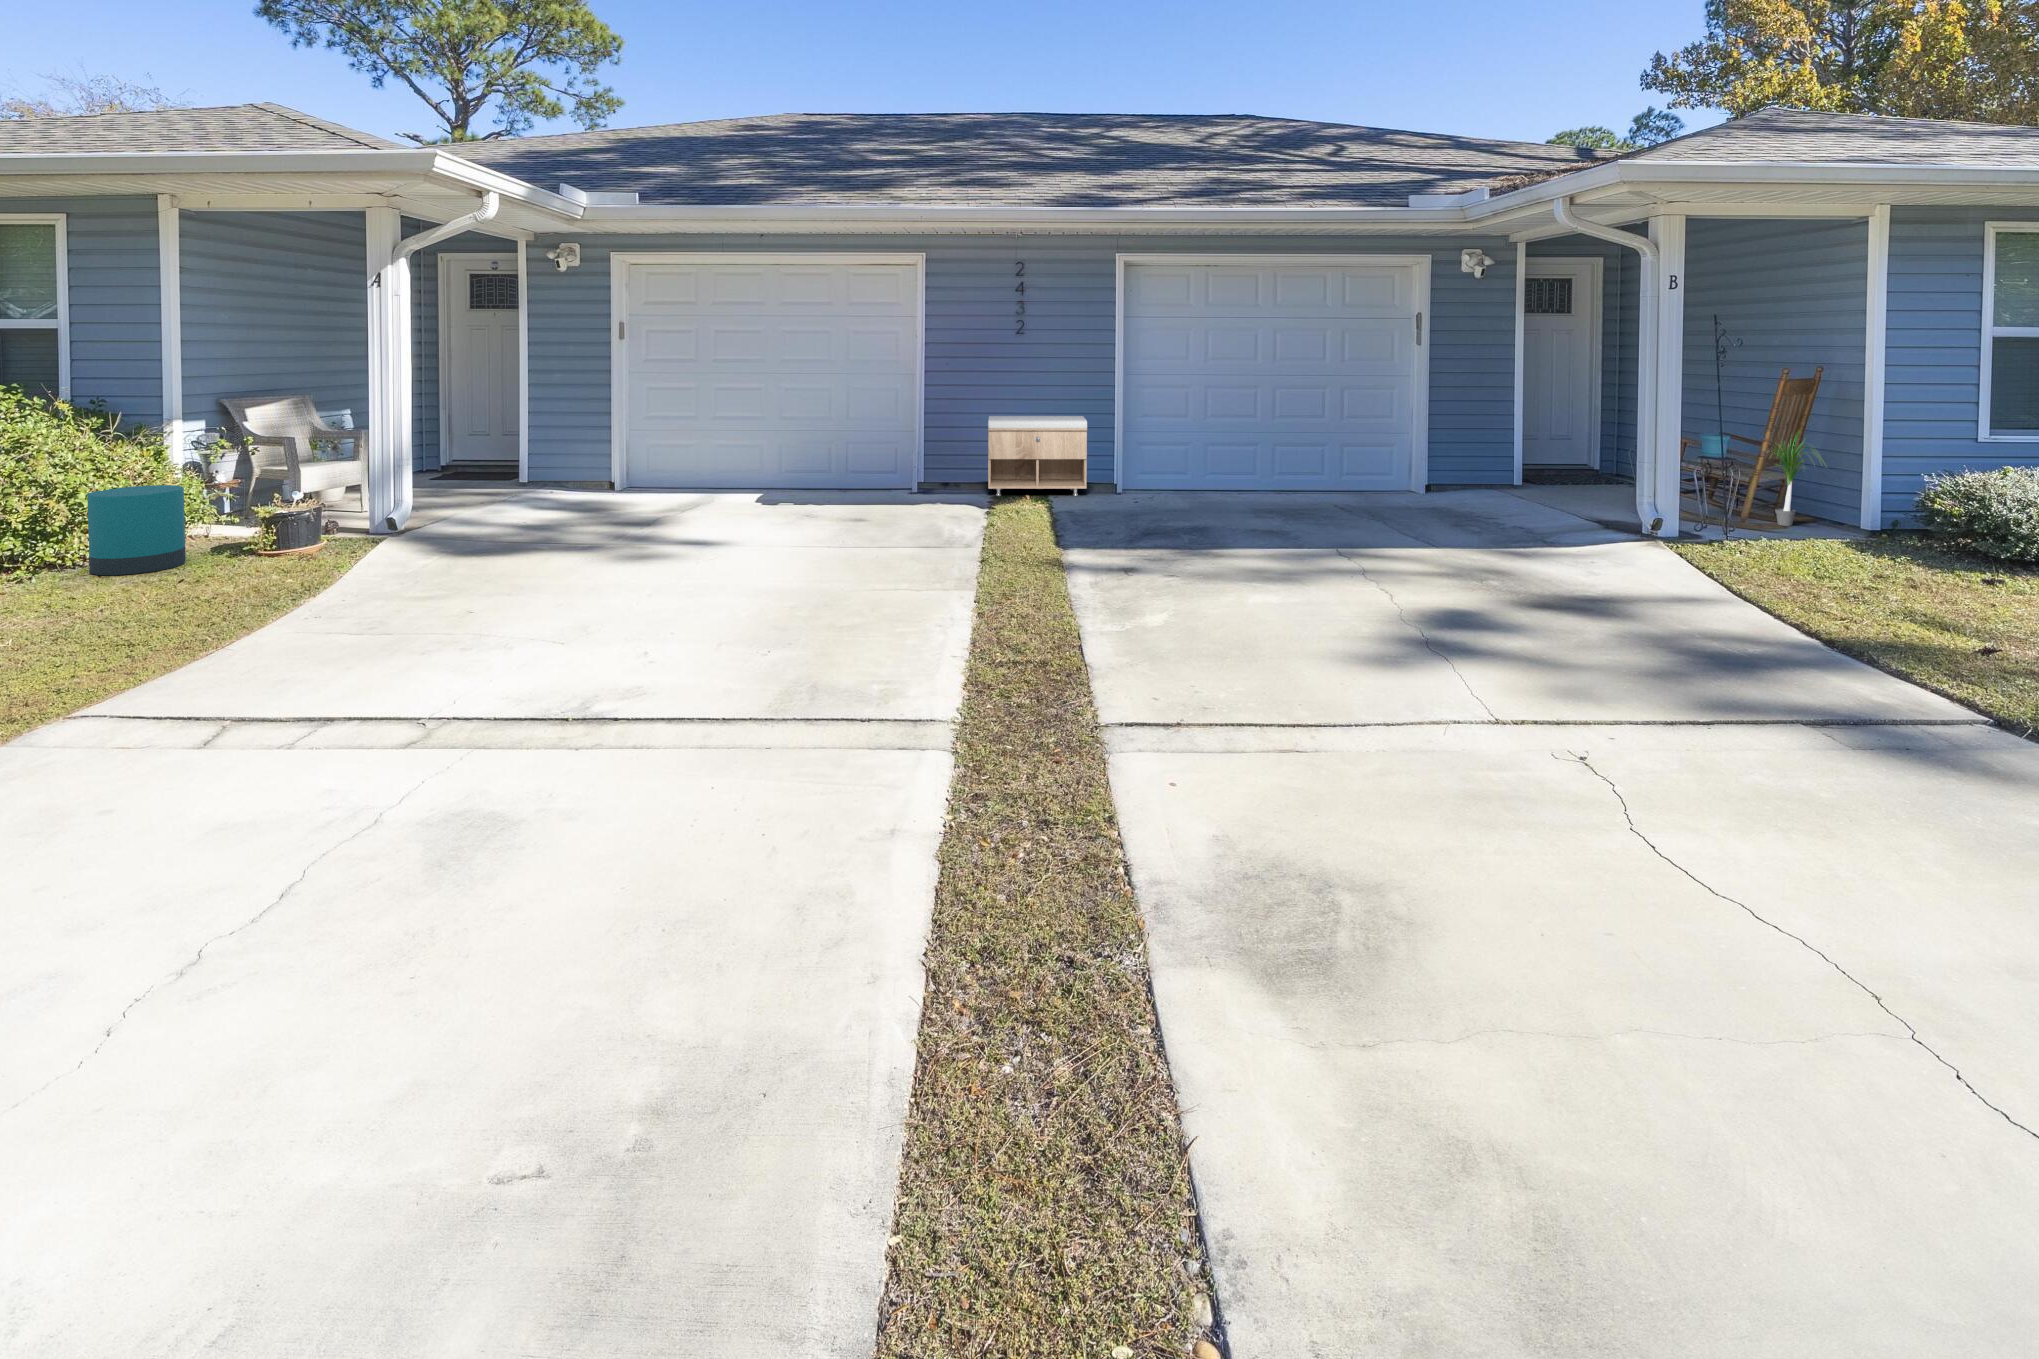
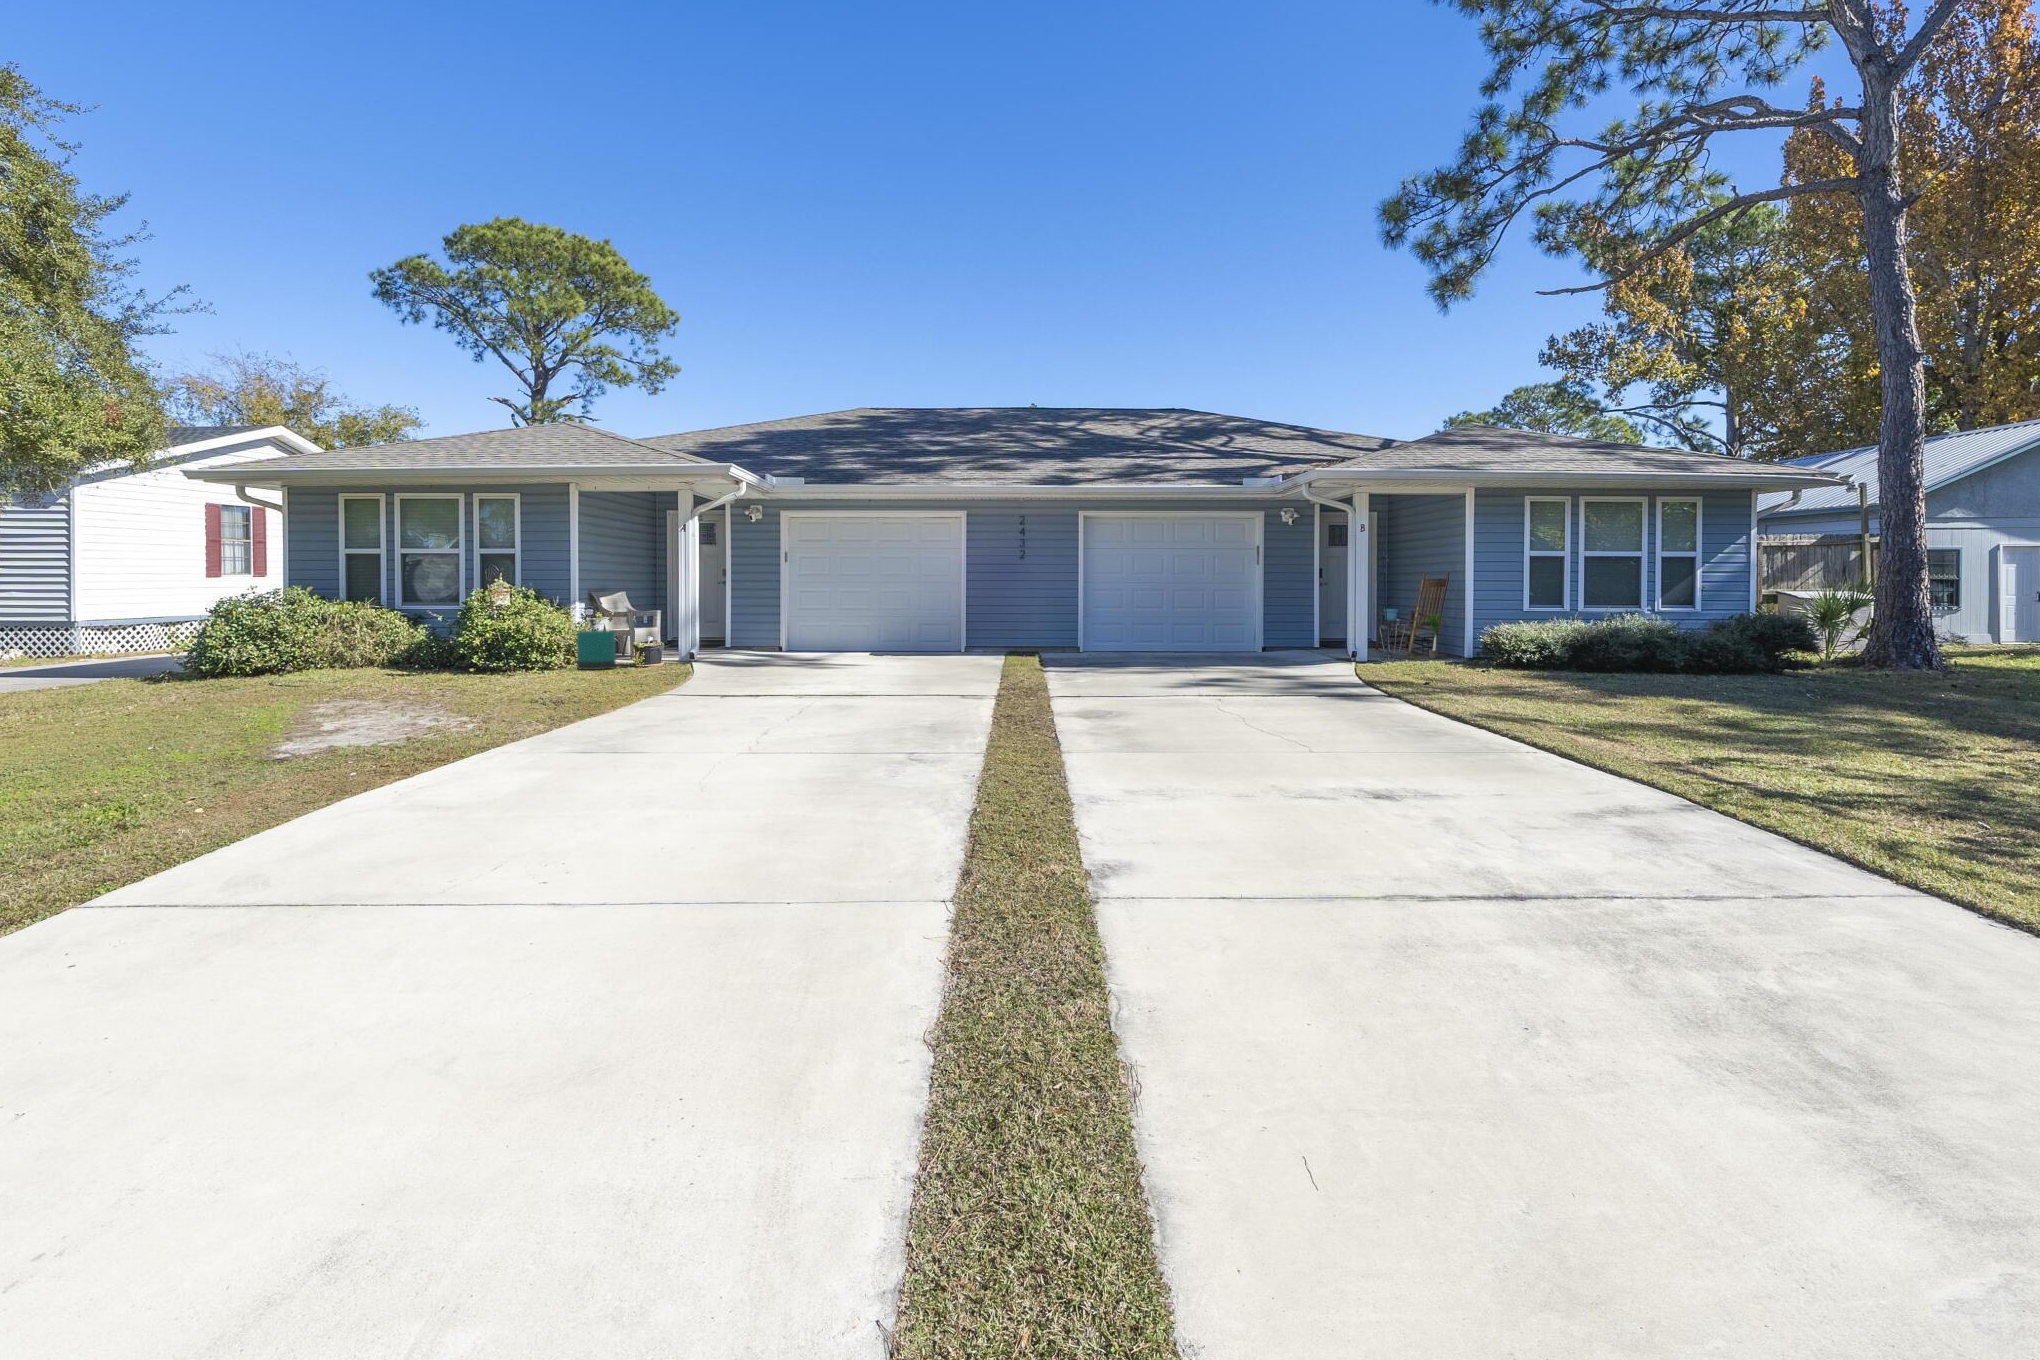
storage bench: present [988,416,1087,496] -> none [1004,606,1061,651]

